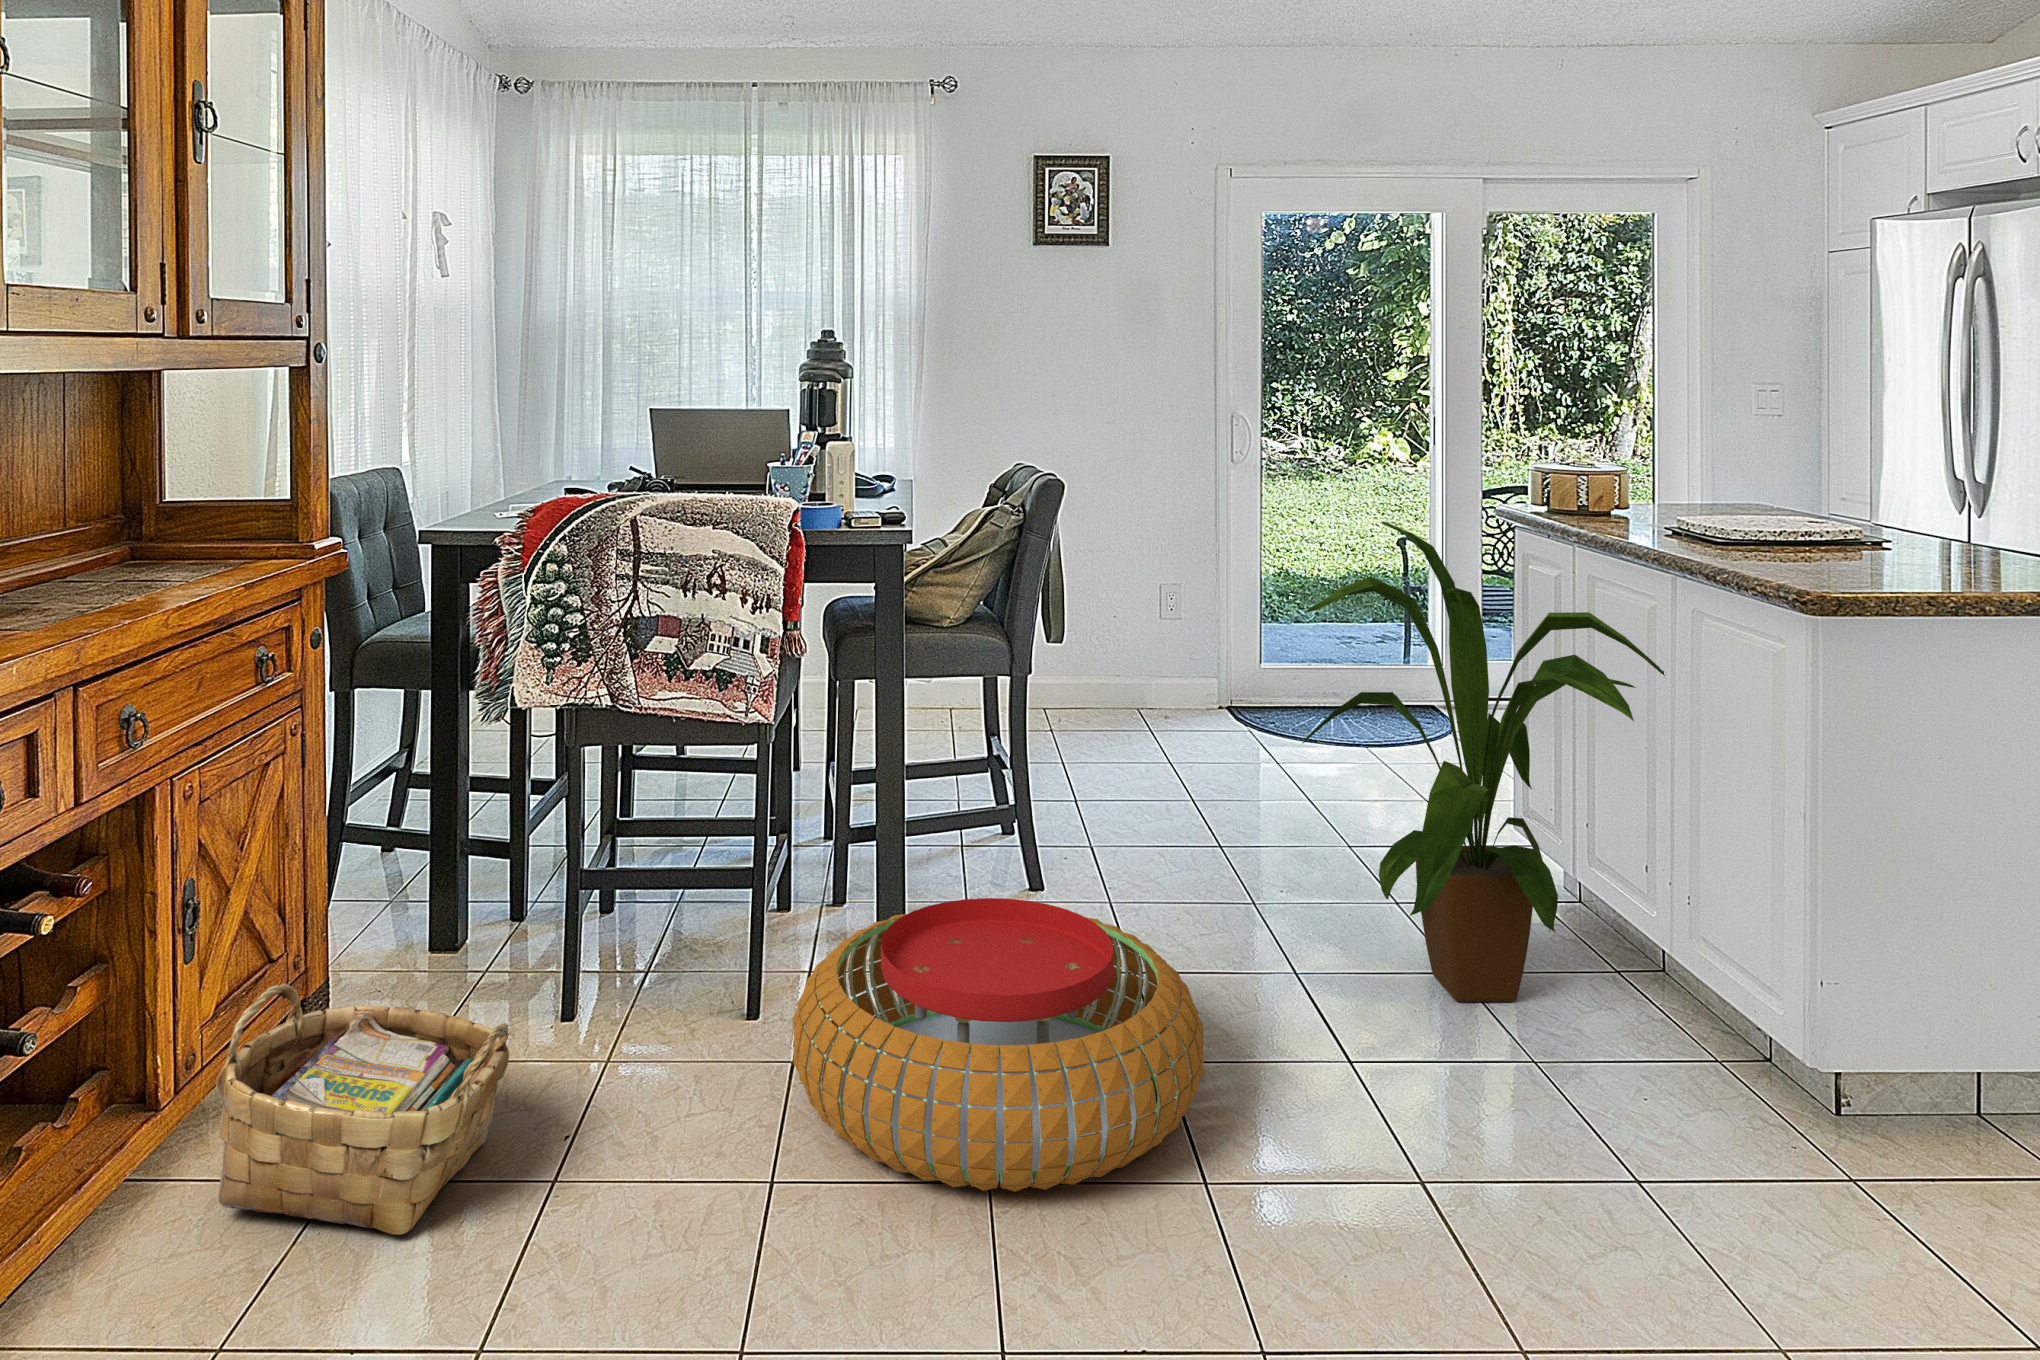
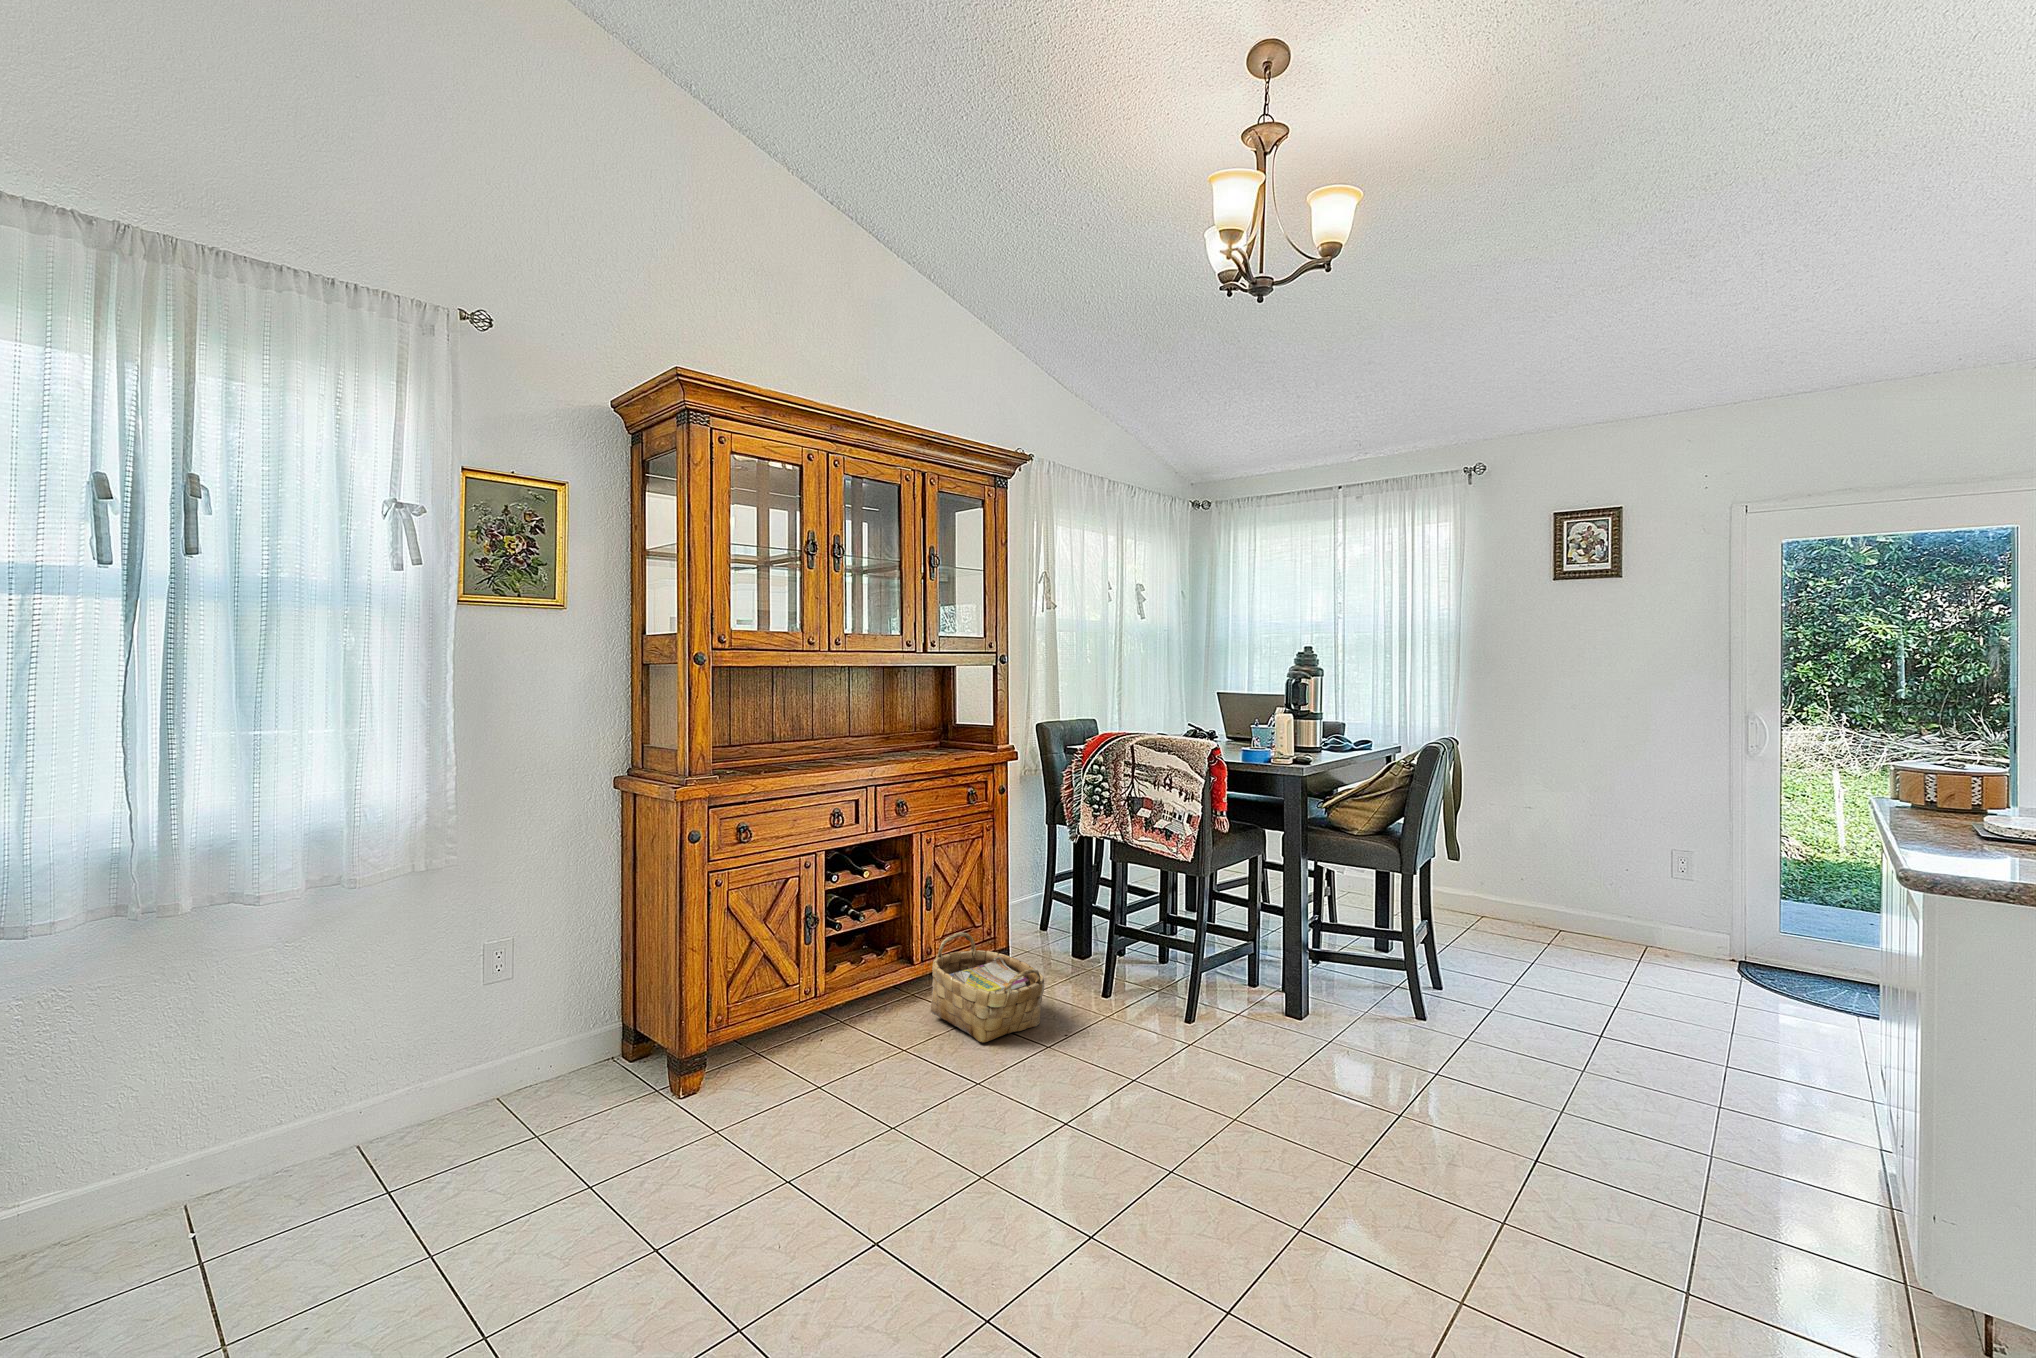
house plant: present [1302,521,1666,1002] -> none [1560,787,1875,1165]
pouf: present [793,898,1204,1192] -> none [1165,977,1411,1132]

